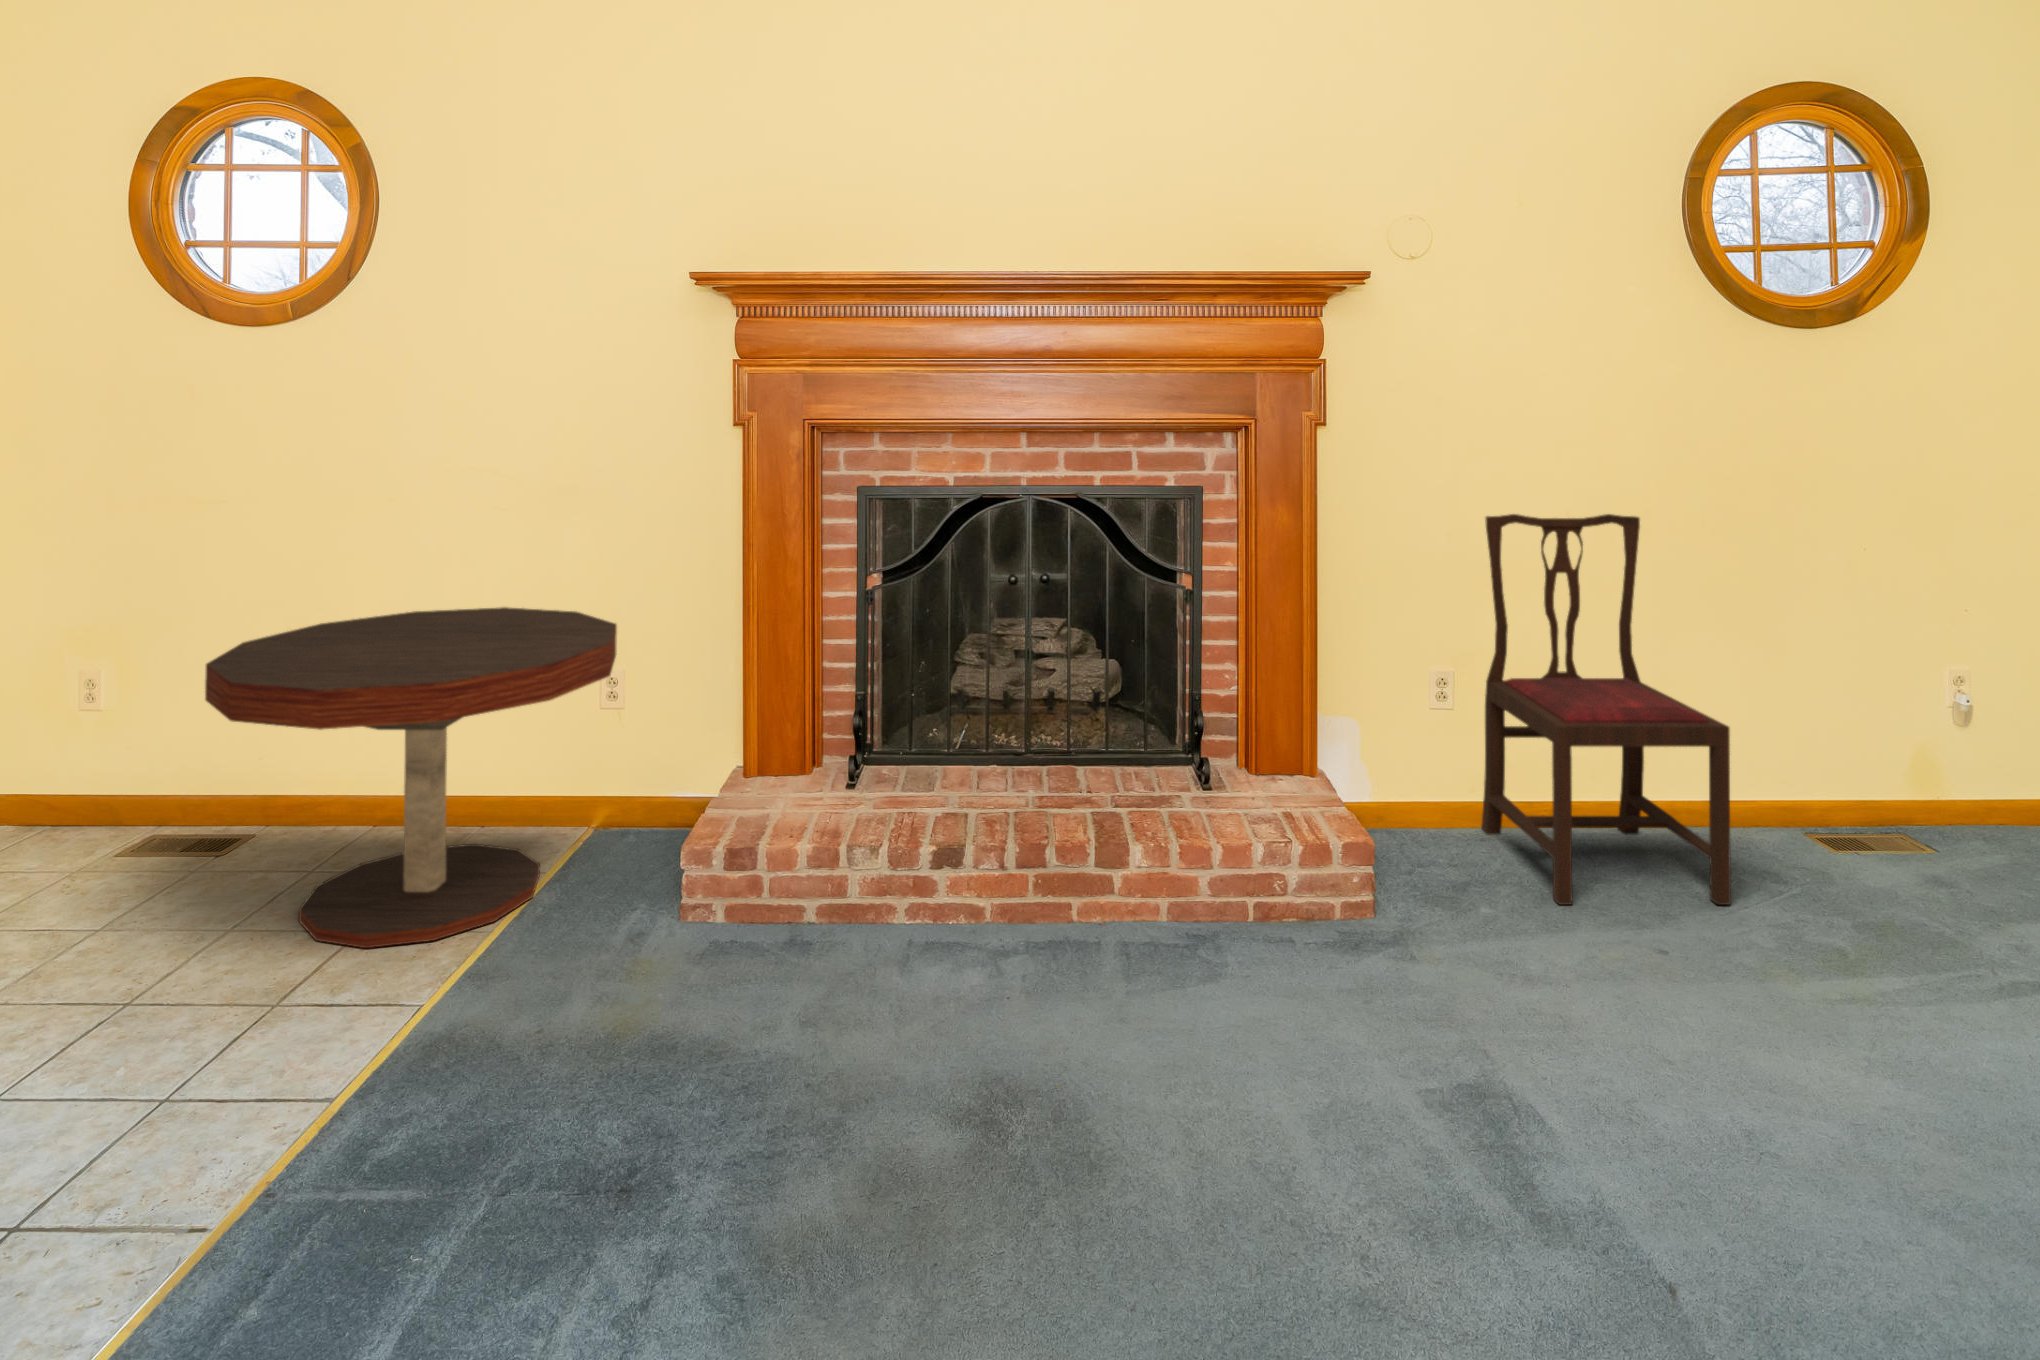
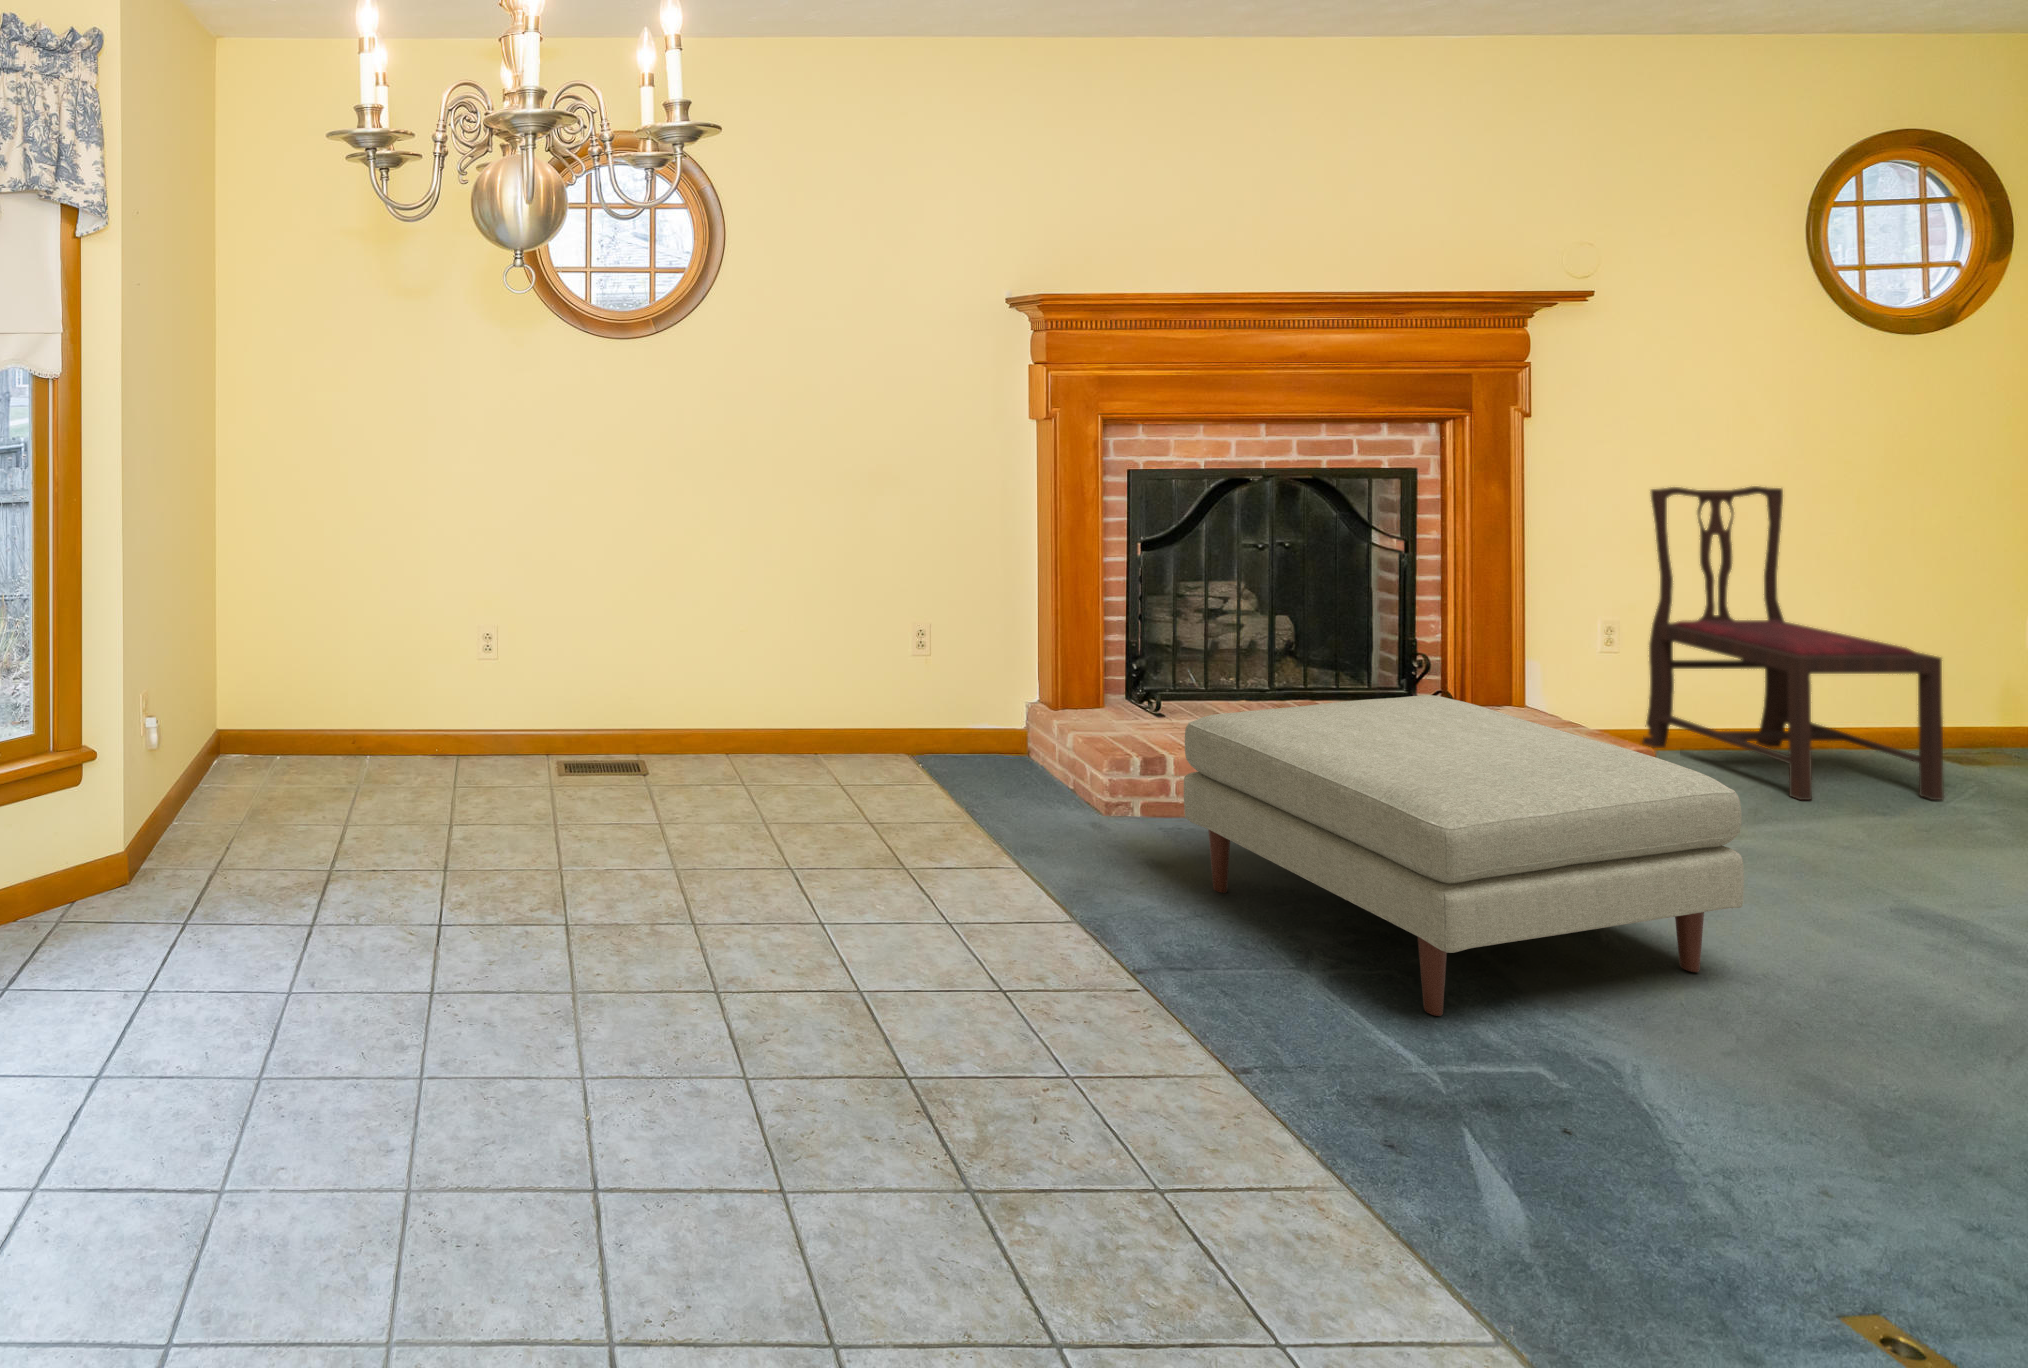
coffee table: present [205,607,617,948] -> none [734,570,1037,833]
ottoman: none [568,773,1096,1224] -> present [1184,695,1744,1016]

